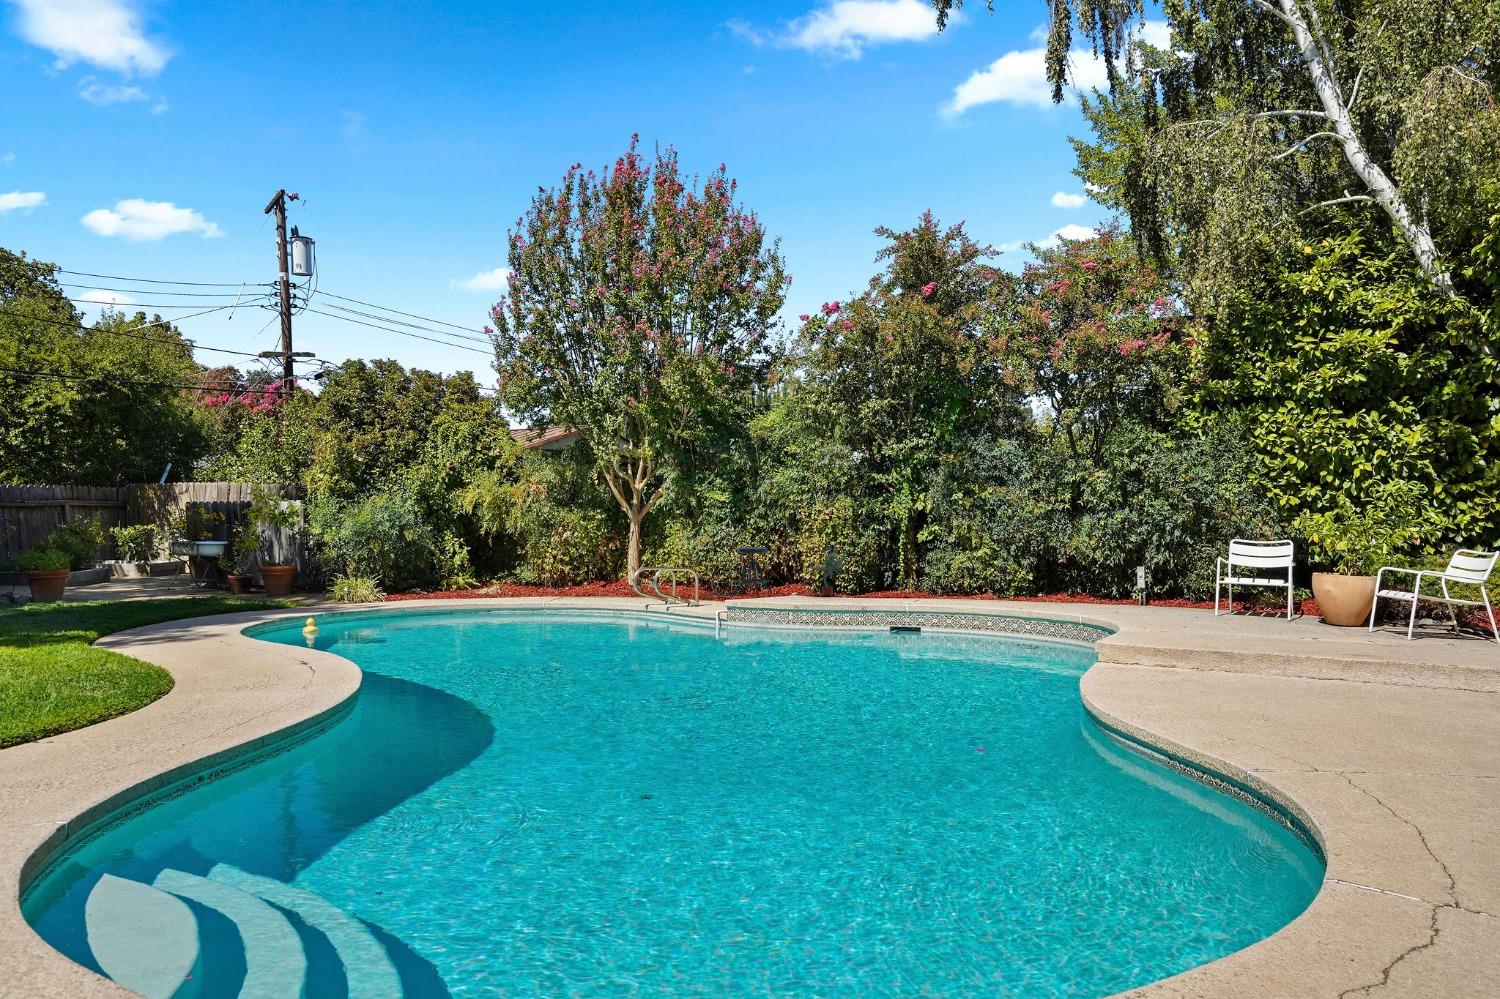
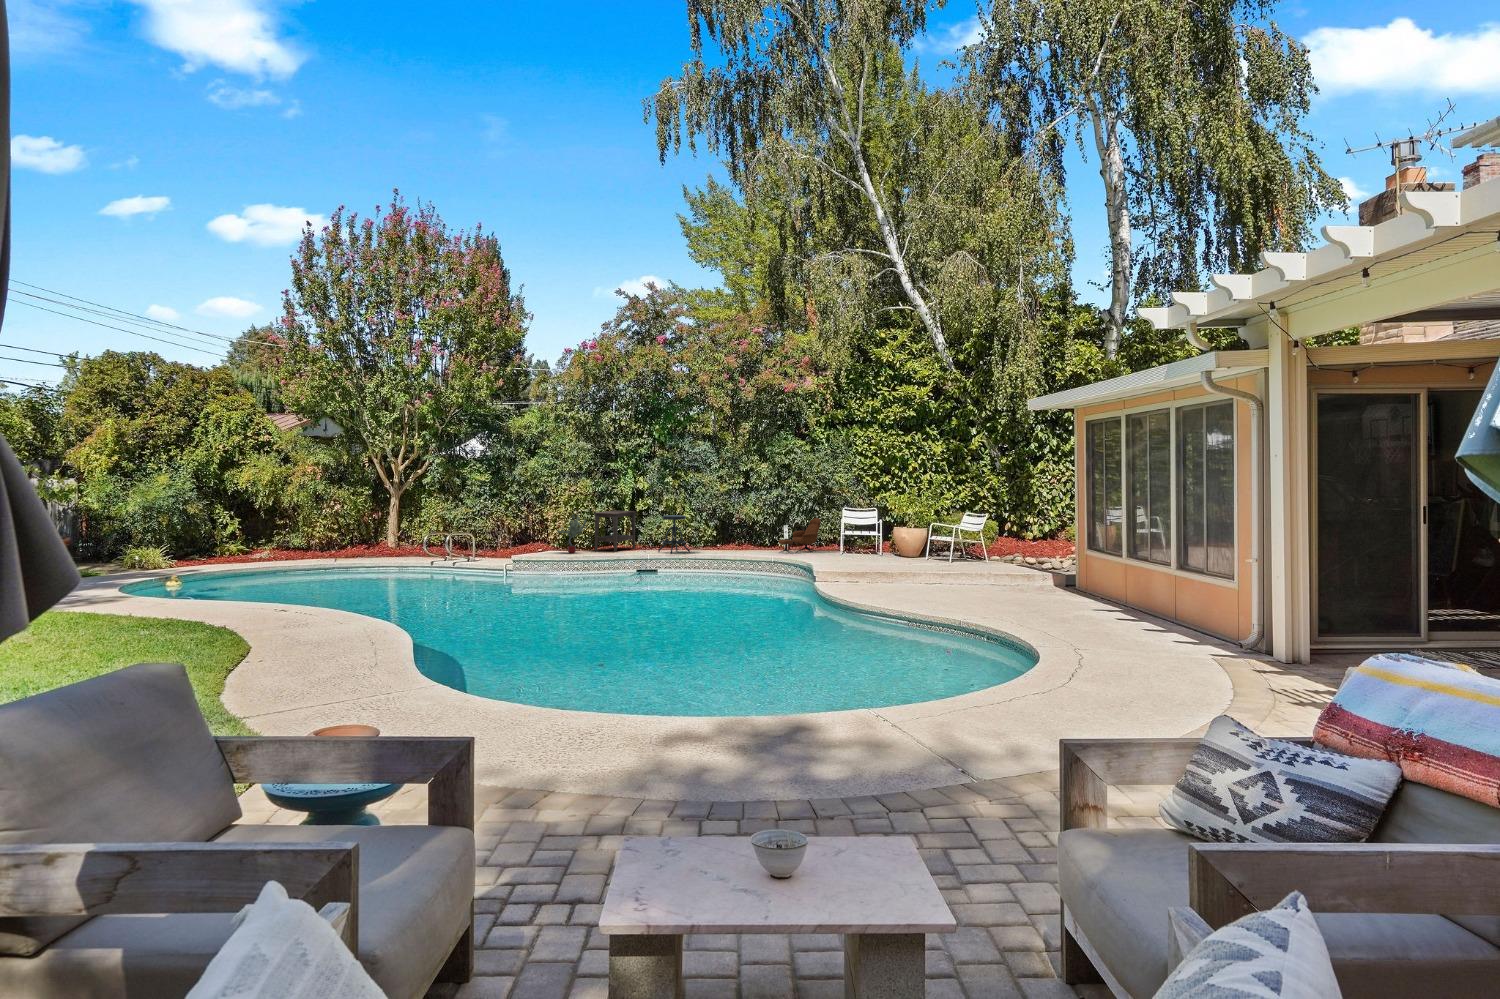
side table: none [857,541,917,597] -> present [594,511,636,552]
stool: present [733,547,772,596] -> present [658,515,690,554]
lounge chair: none [1124,552,1195,607] -> present [779,518,821,553]

